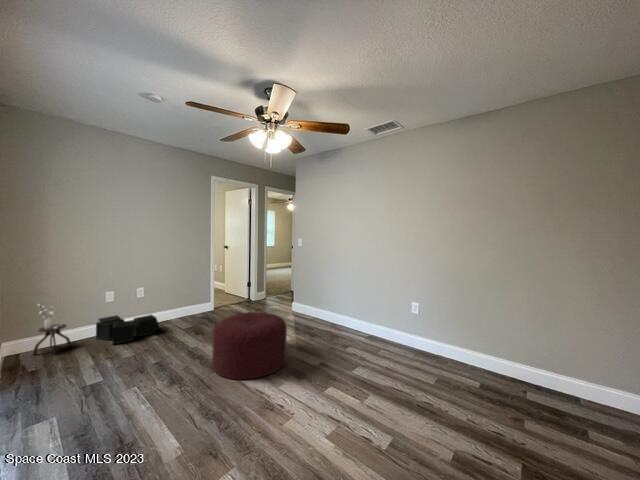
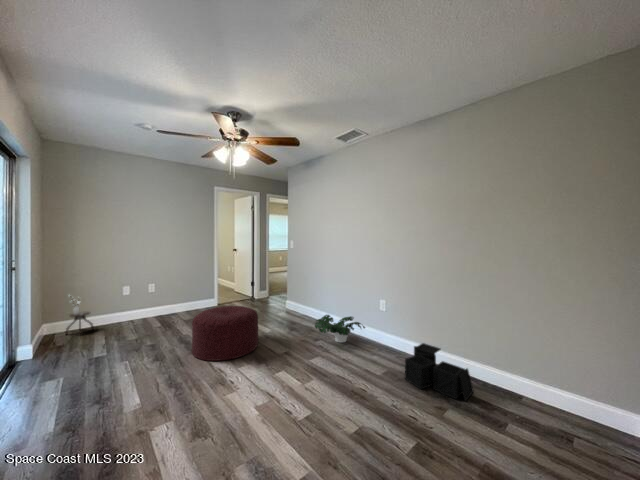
storage bin: present [96,315,160,344] -> present [405,343,474,401]
potted plant: none [345,318,398,348] -> present [315,315,365,342]

